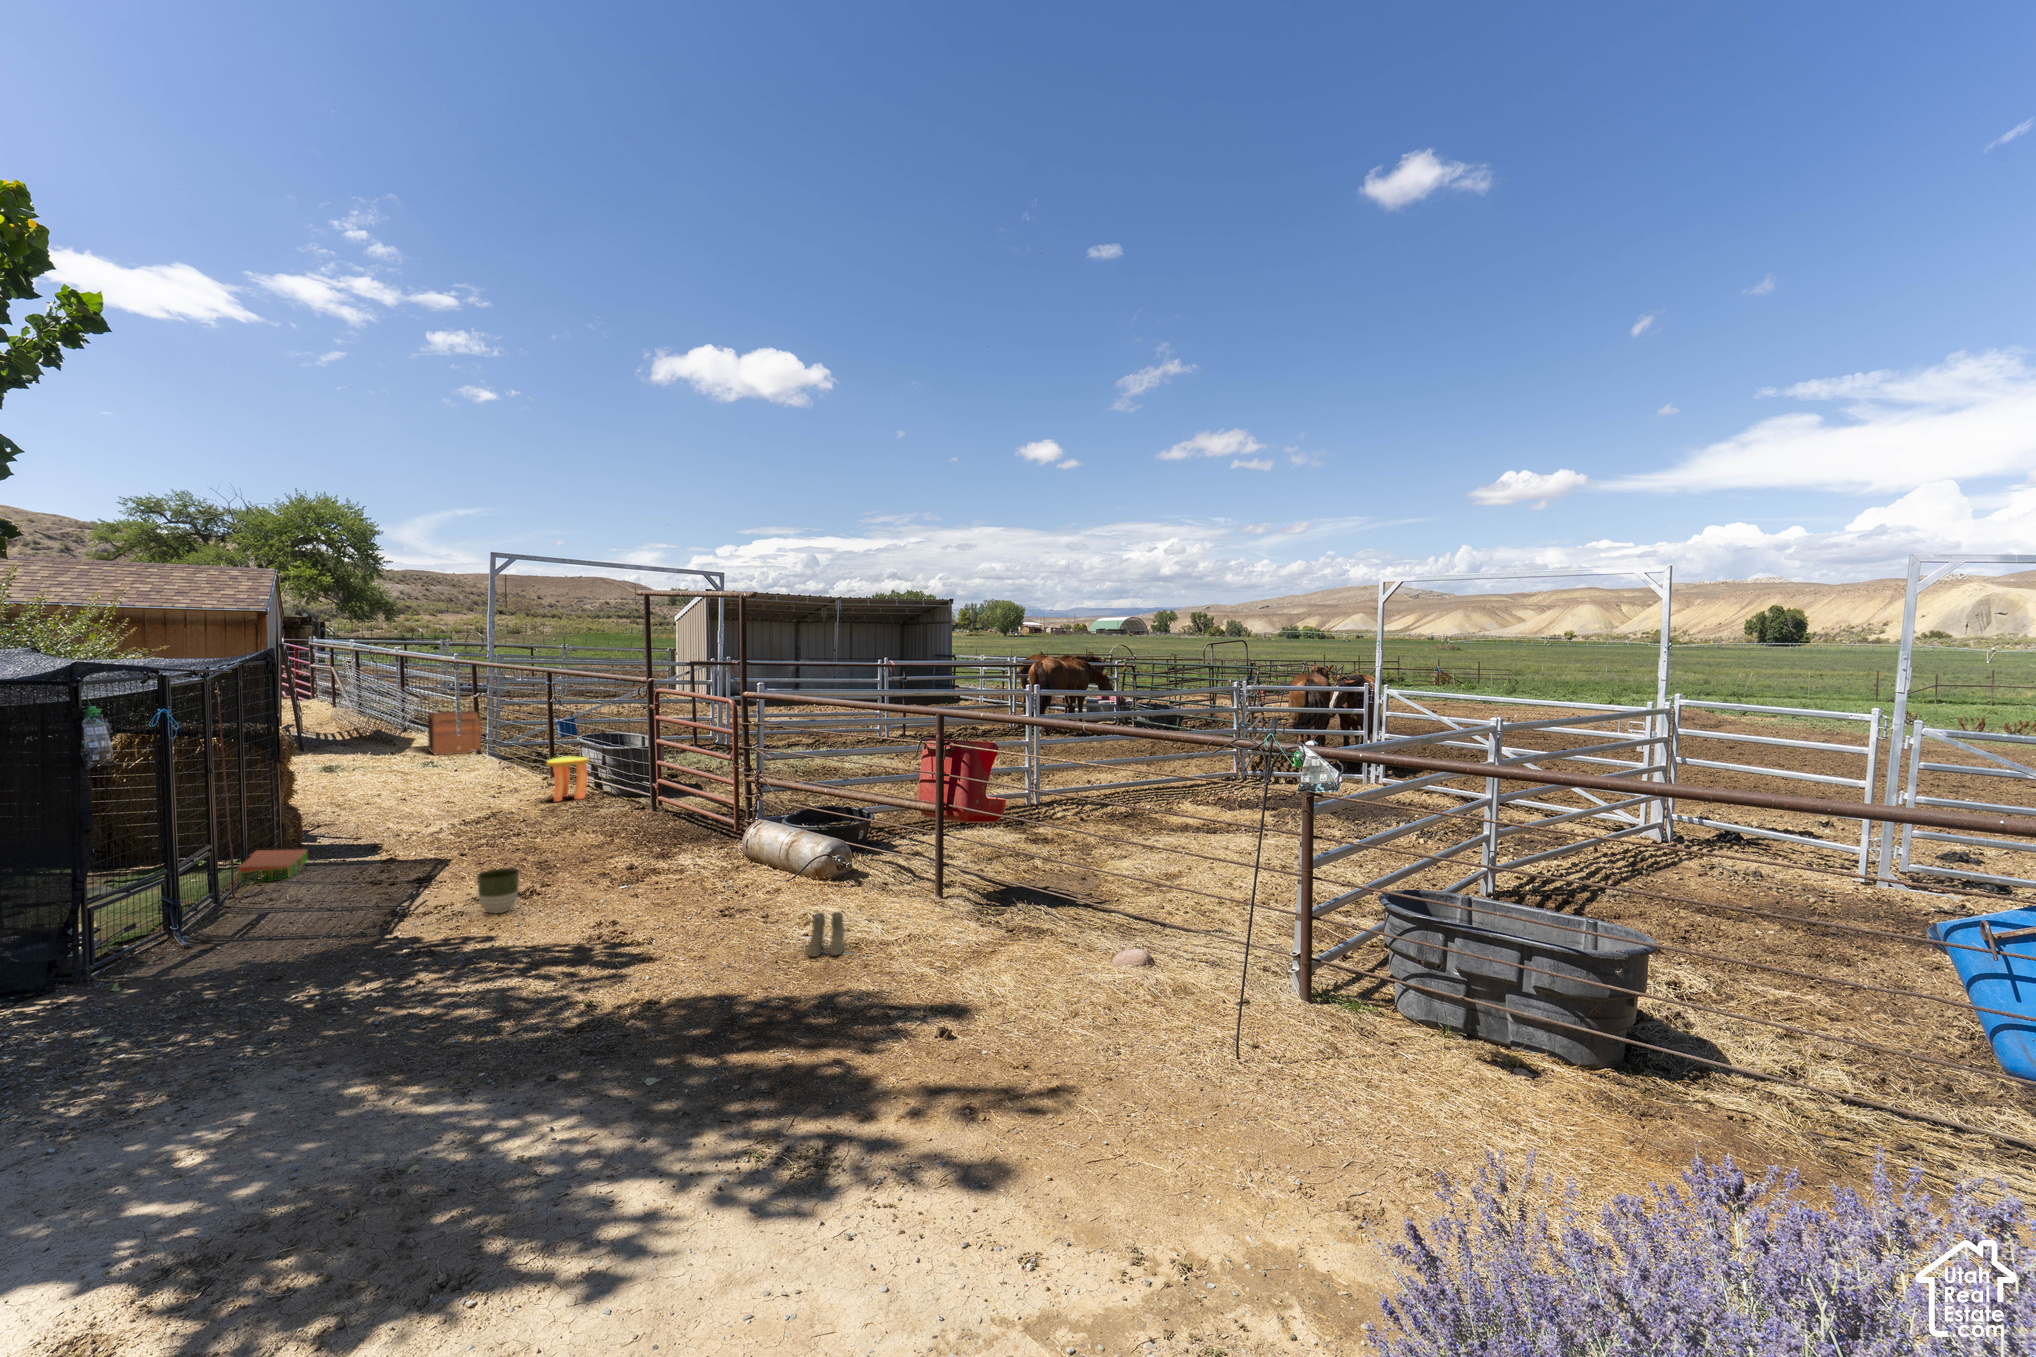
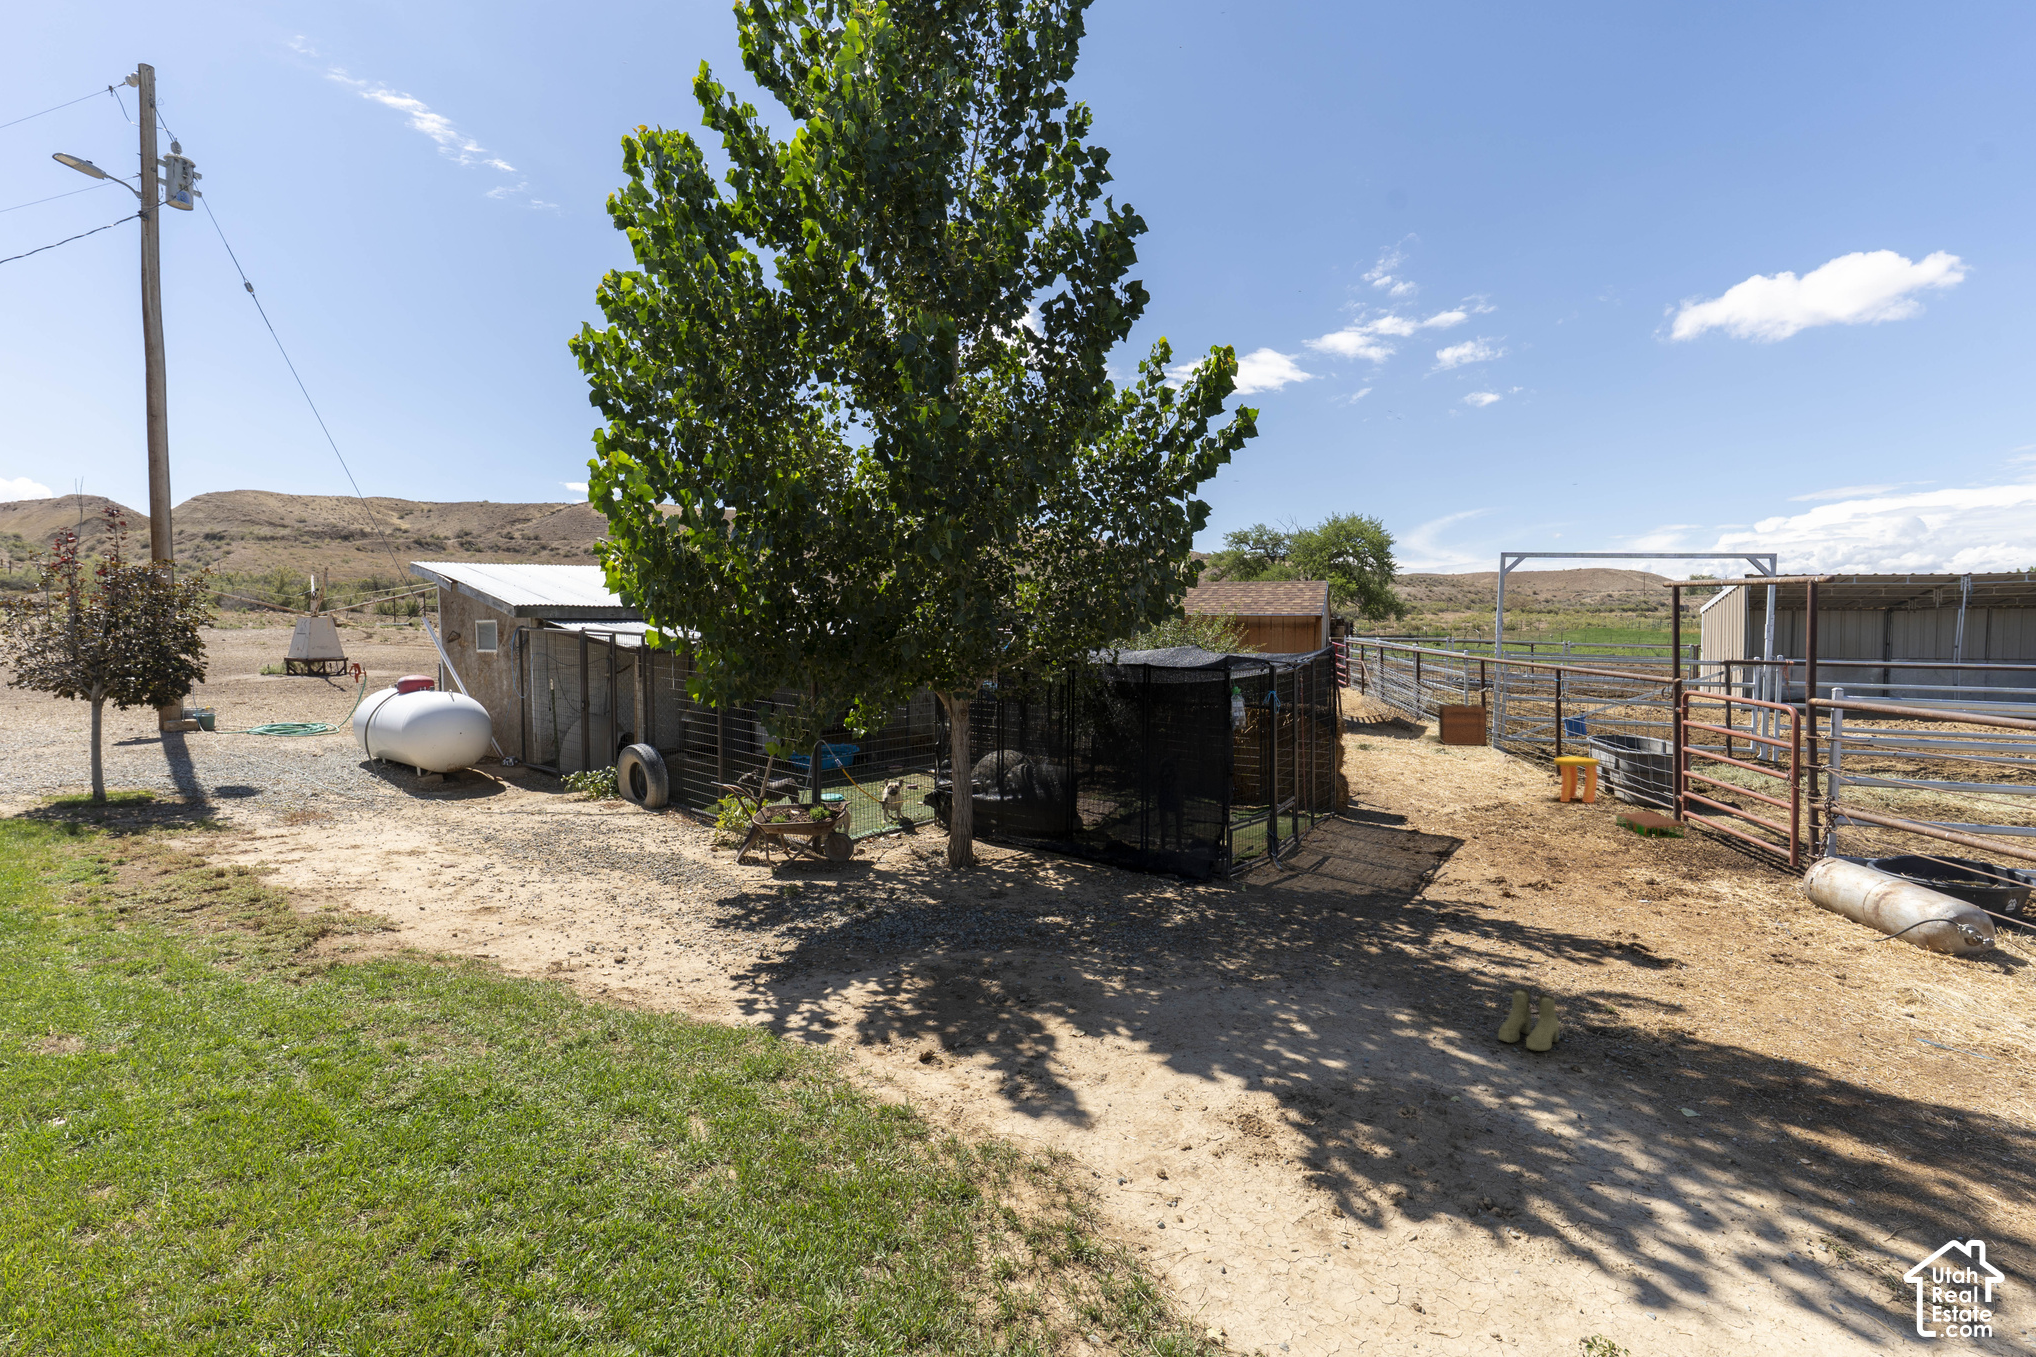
storage bin: present [238,850,307,882] -> present [1616,812,1685,837]
planter: present [477,868,519,913] -> none [1492,855,1531,897]
boots: present [808,912,845,957] -> present [1498,988,1559,1051]

